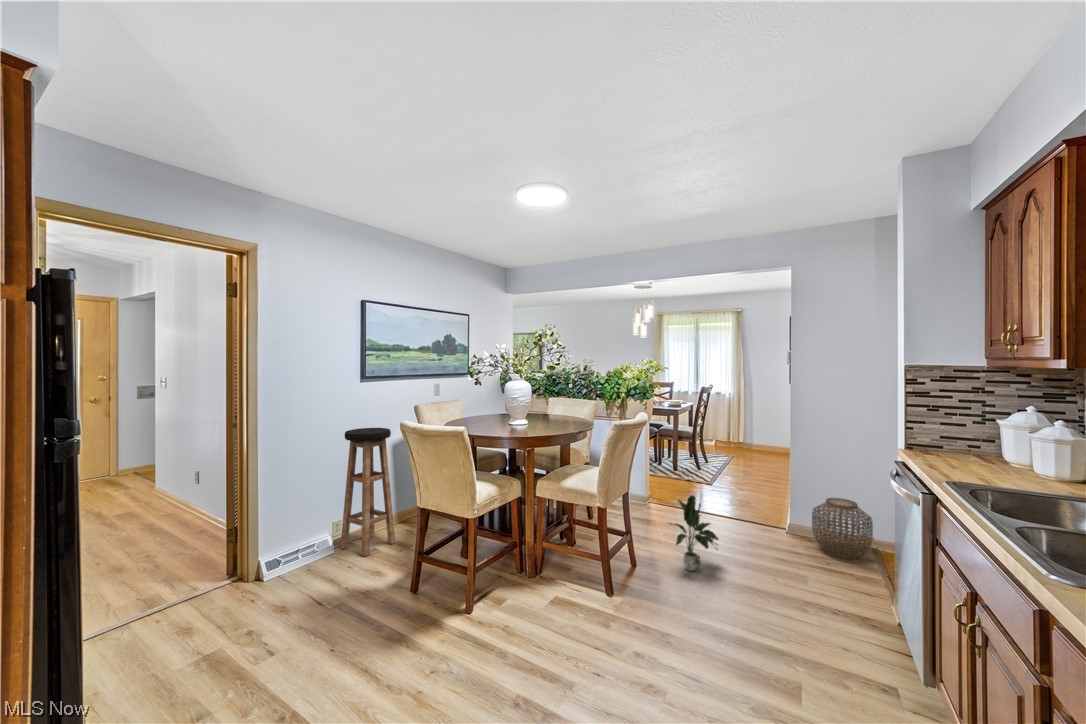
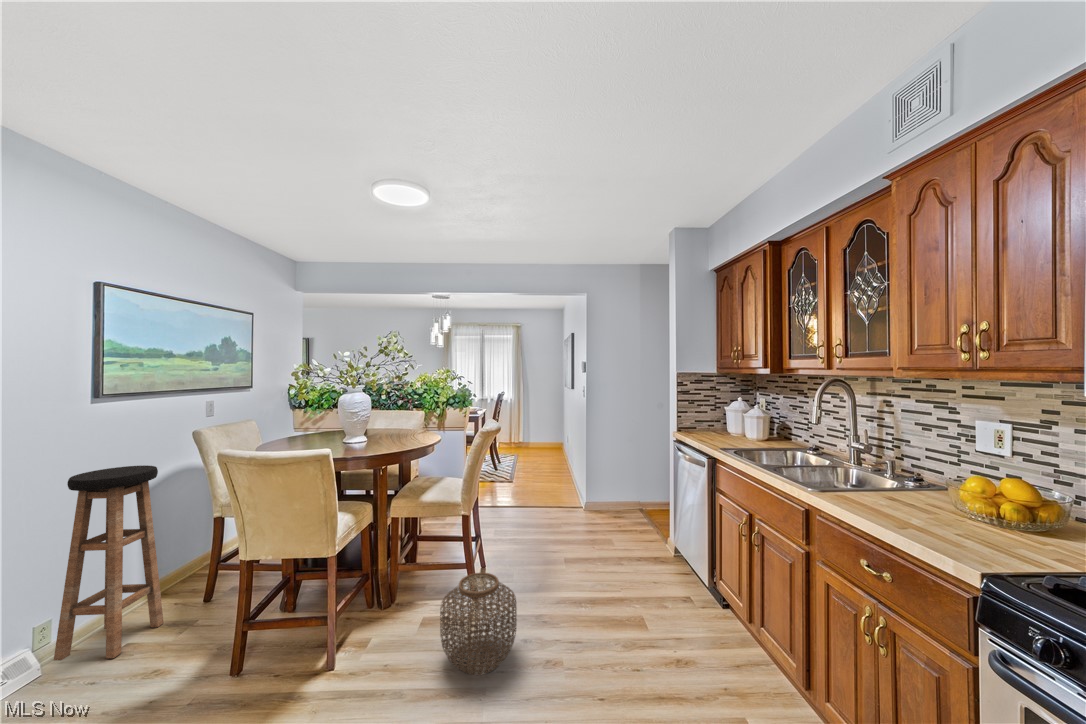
potted plant: present [670,495,718,571] -> none [513,489,555,558]
woven basket: present [812,498,873,560] -> present [440,573,517,675]

